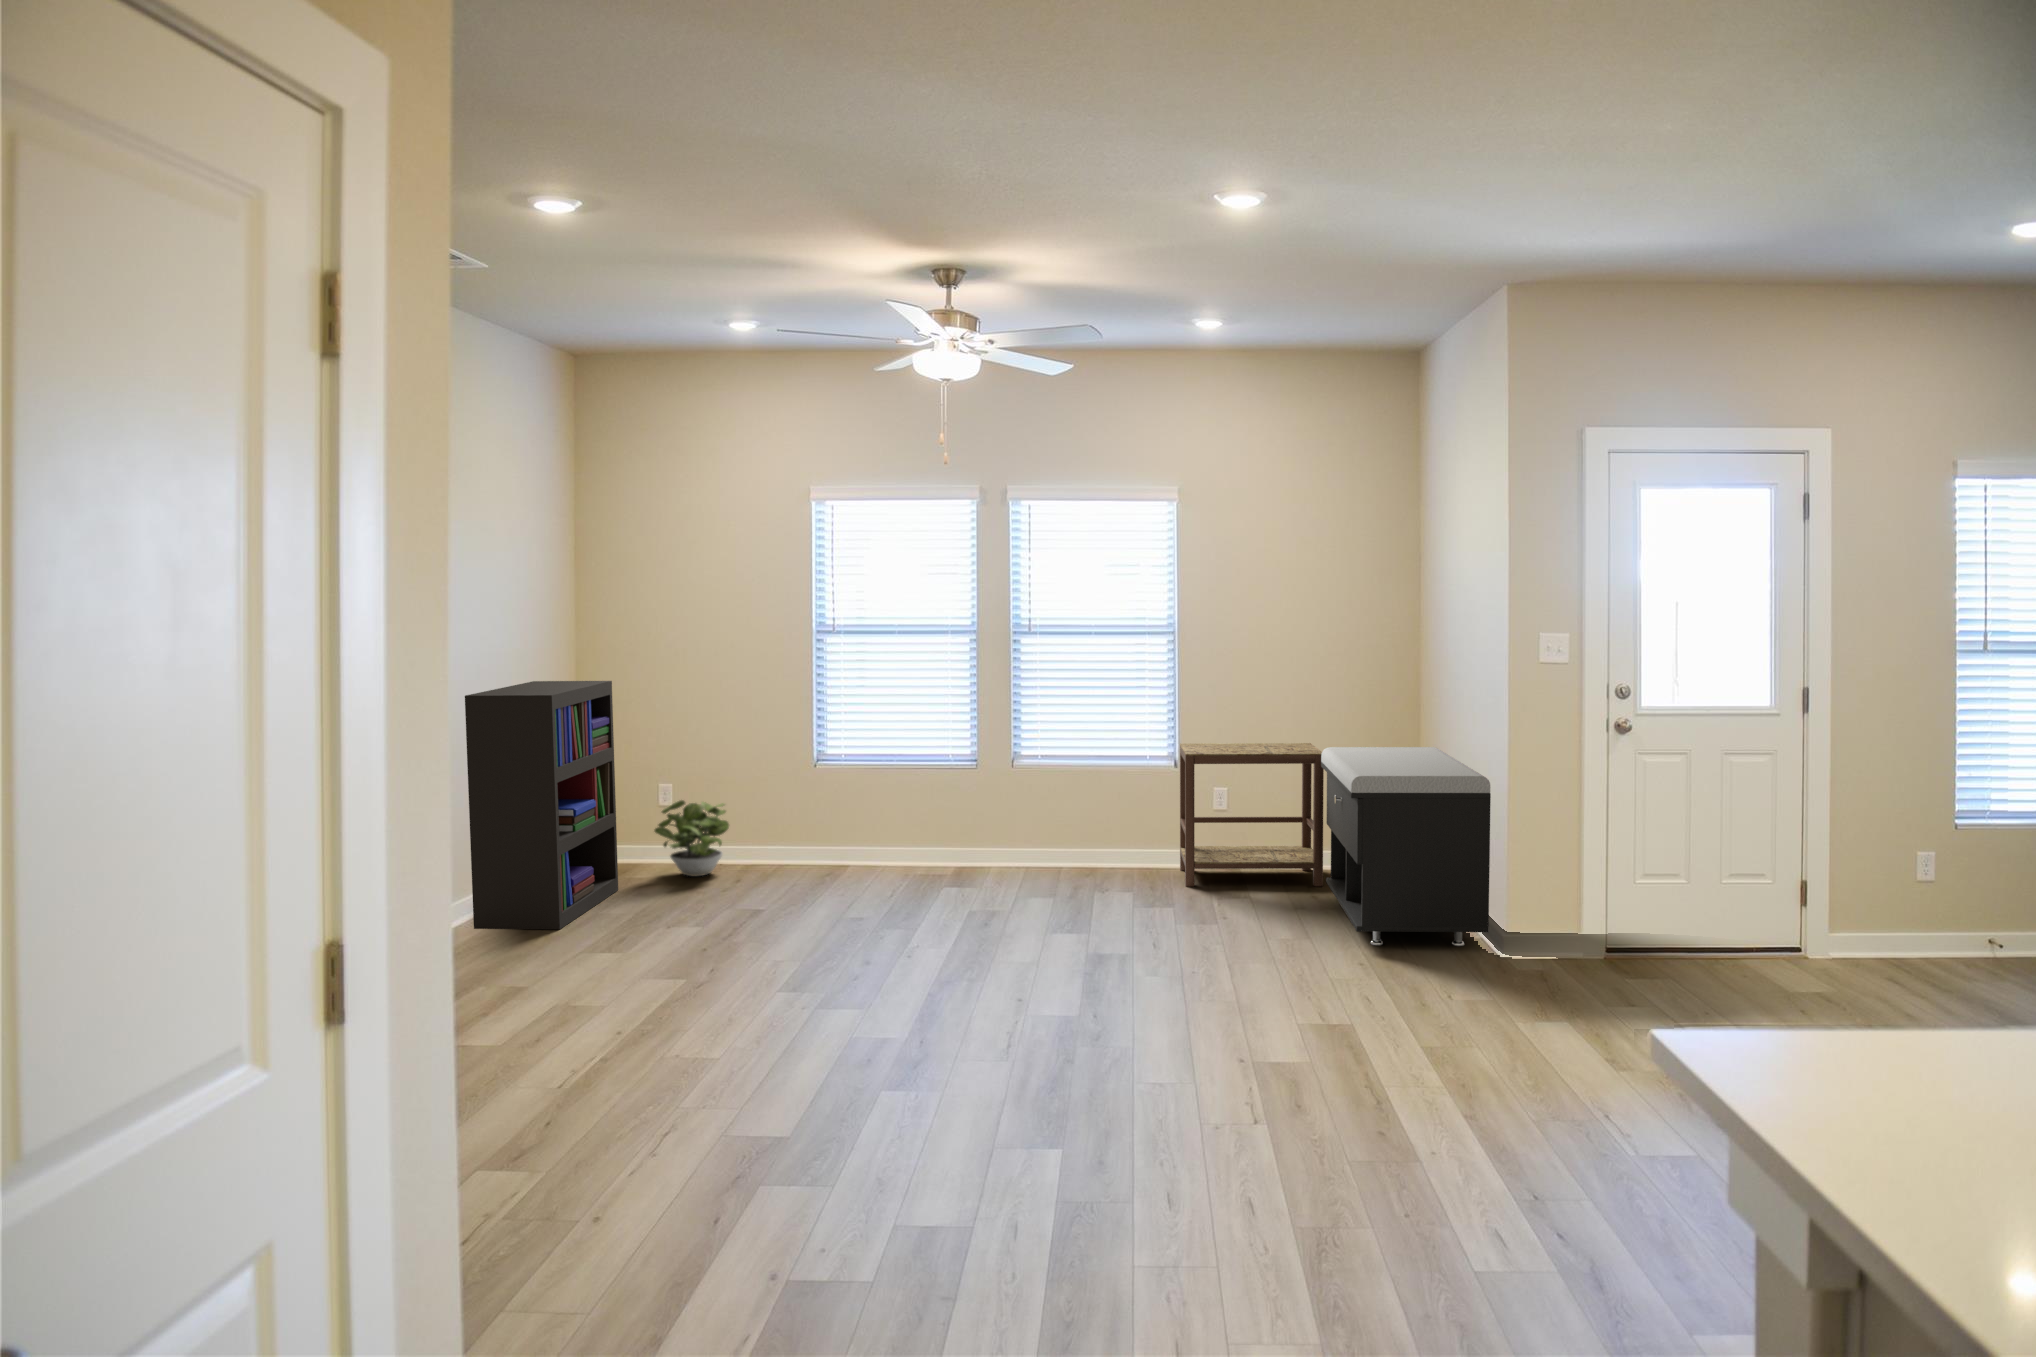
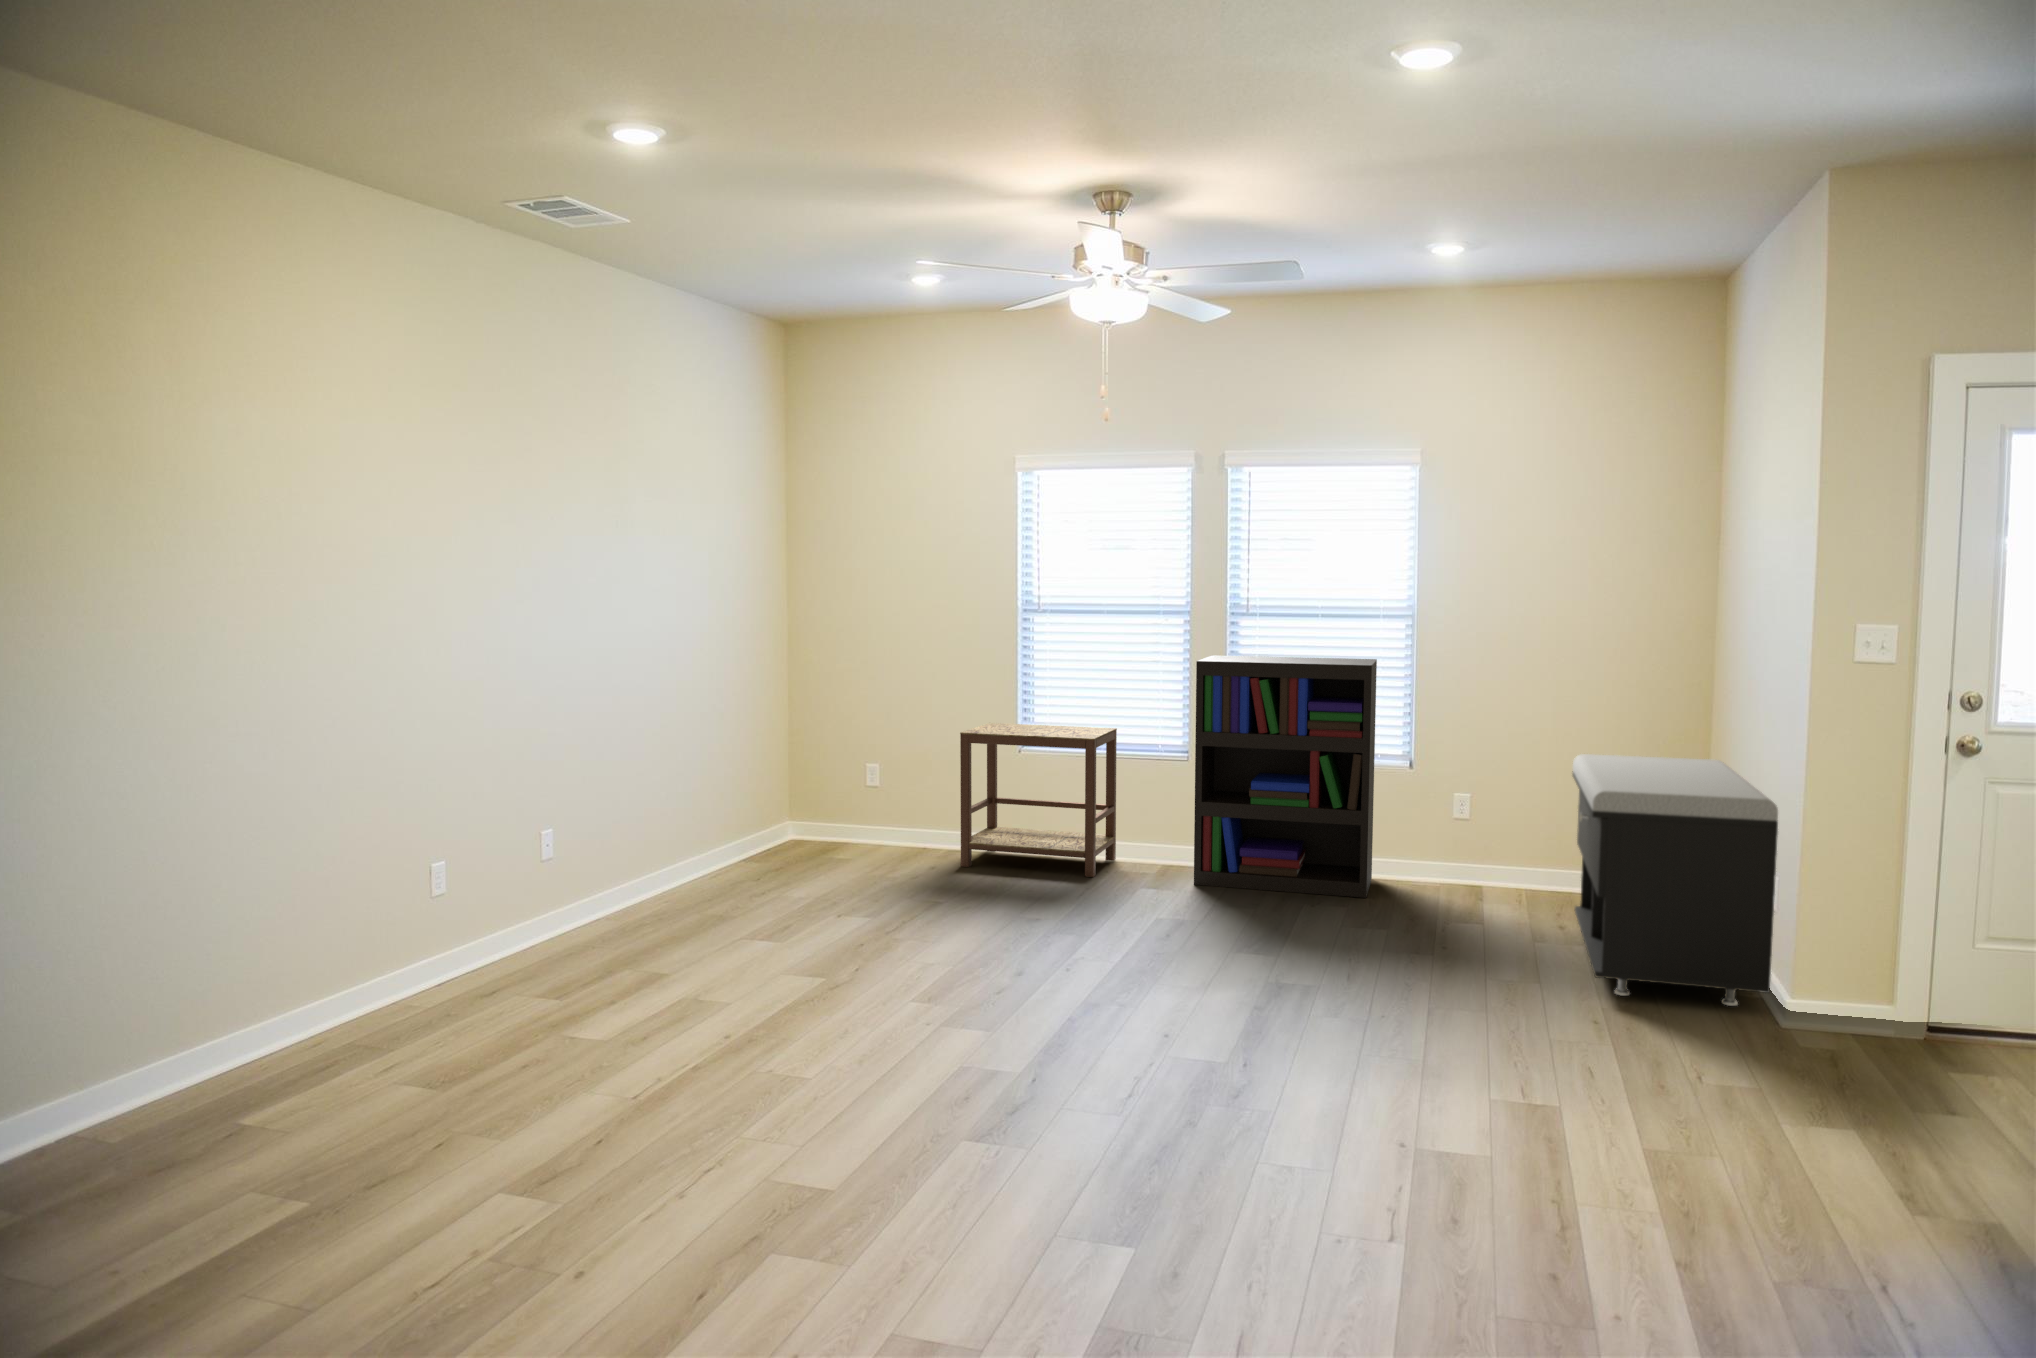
bookshelf: present [465,681,618,929] -> present [1194,655,1377,898]
side table: present [1180,743,1324,886] -> present [960,723,1117,877]
potted plant: present [655,800,729,876] -> none [854,778,930,856]

